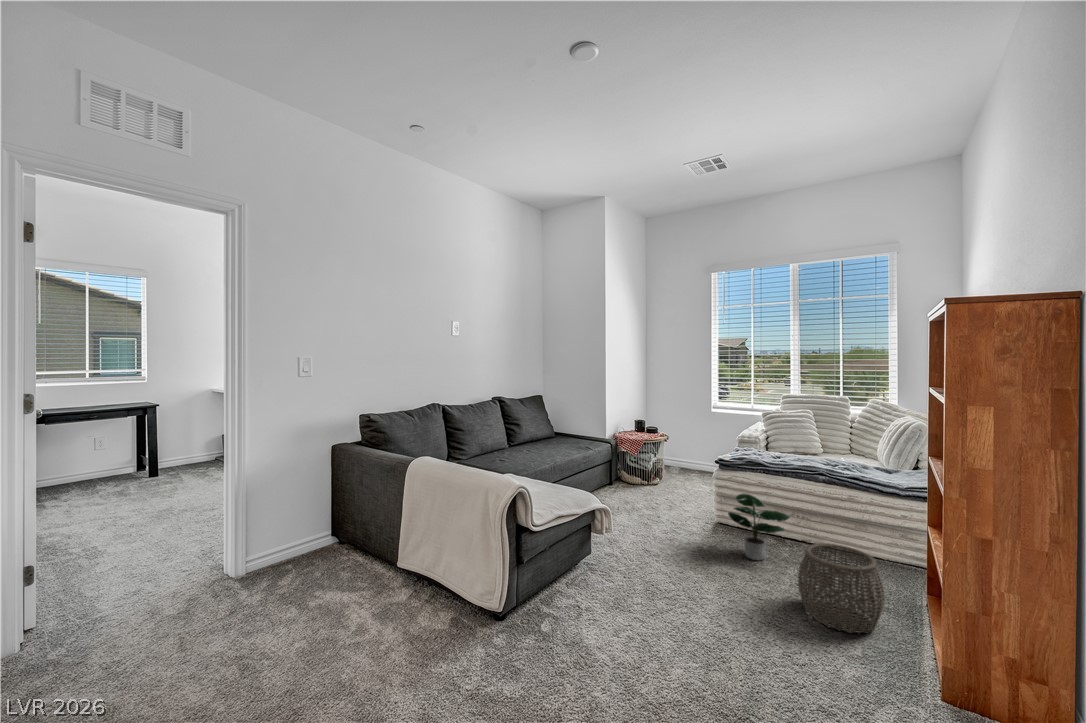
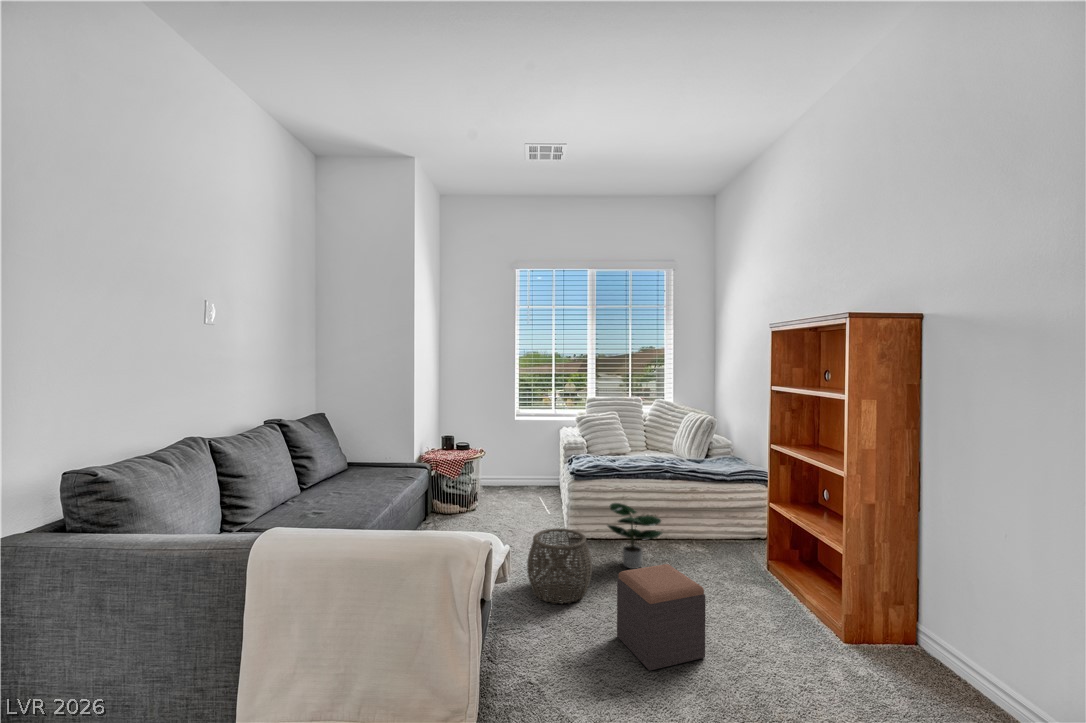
footstool: none [675,542,741,640] -> present [617,564,705,671]
woven basket: present [798,543,885,634] -> present [527,529,592,604]

